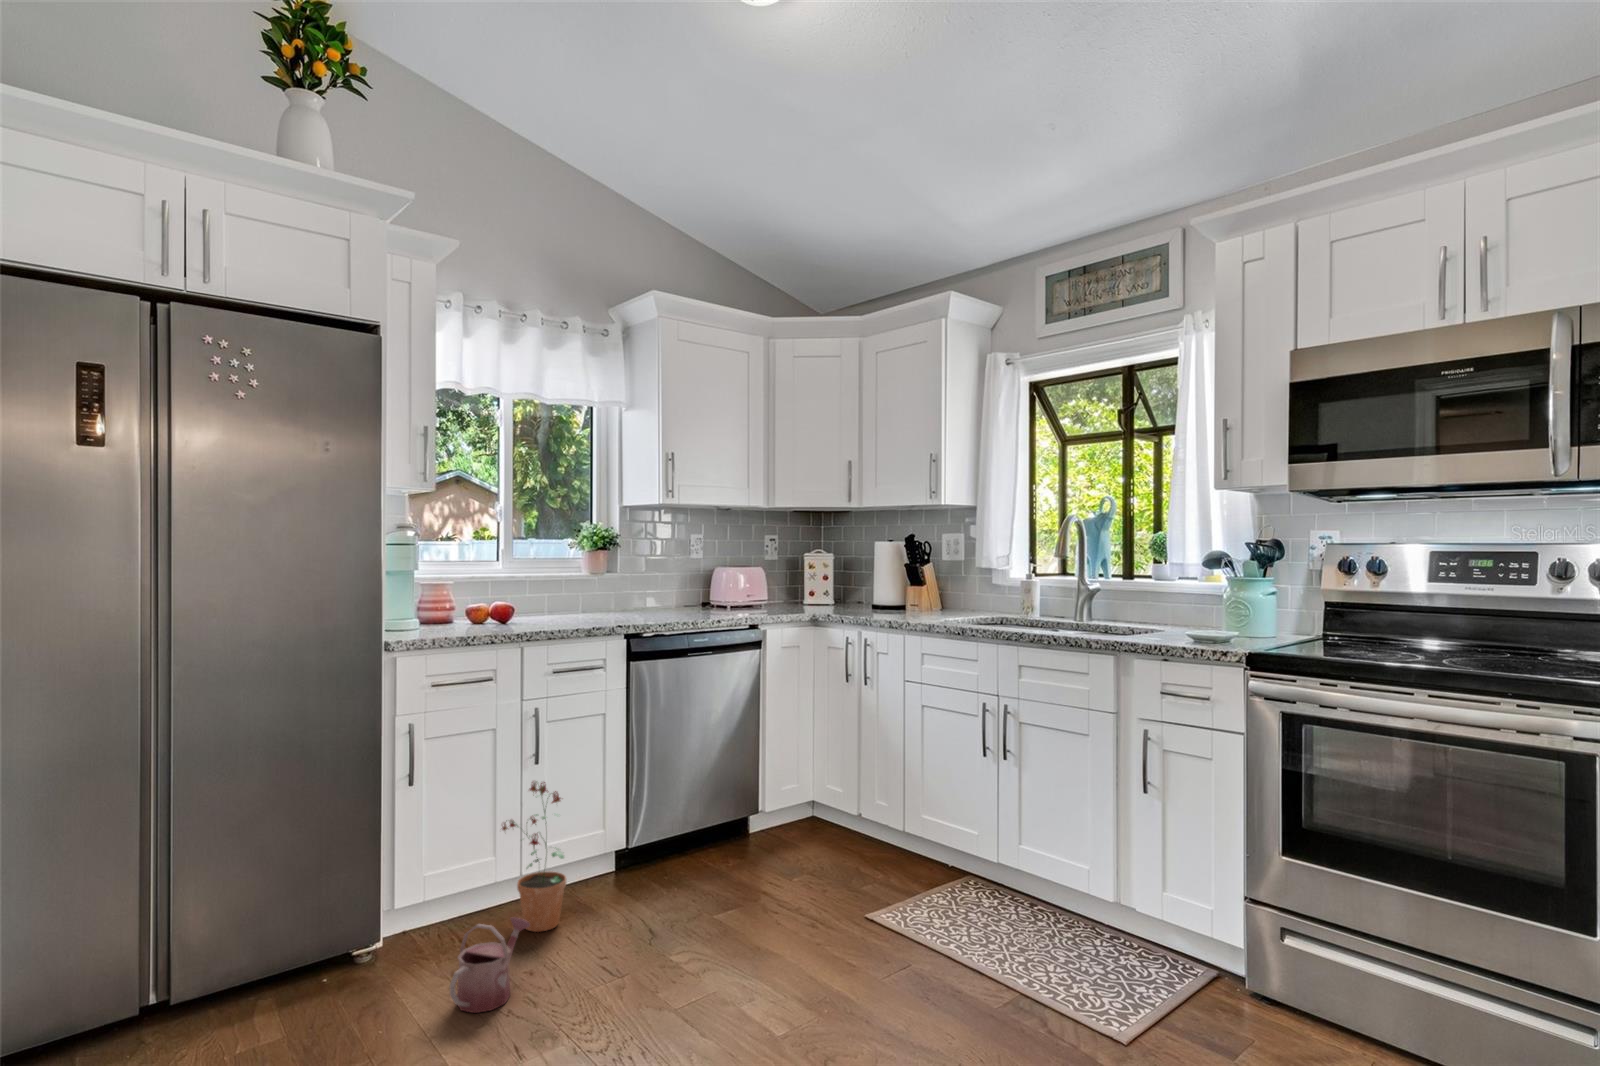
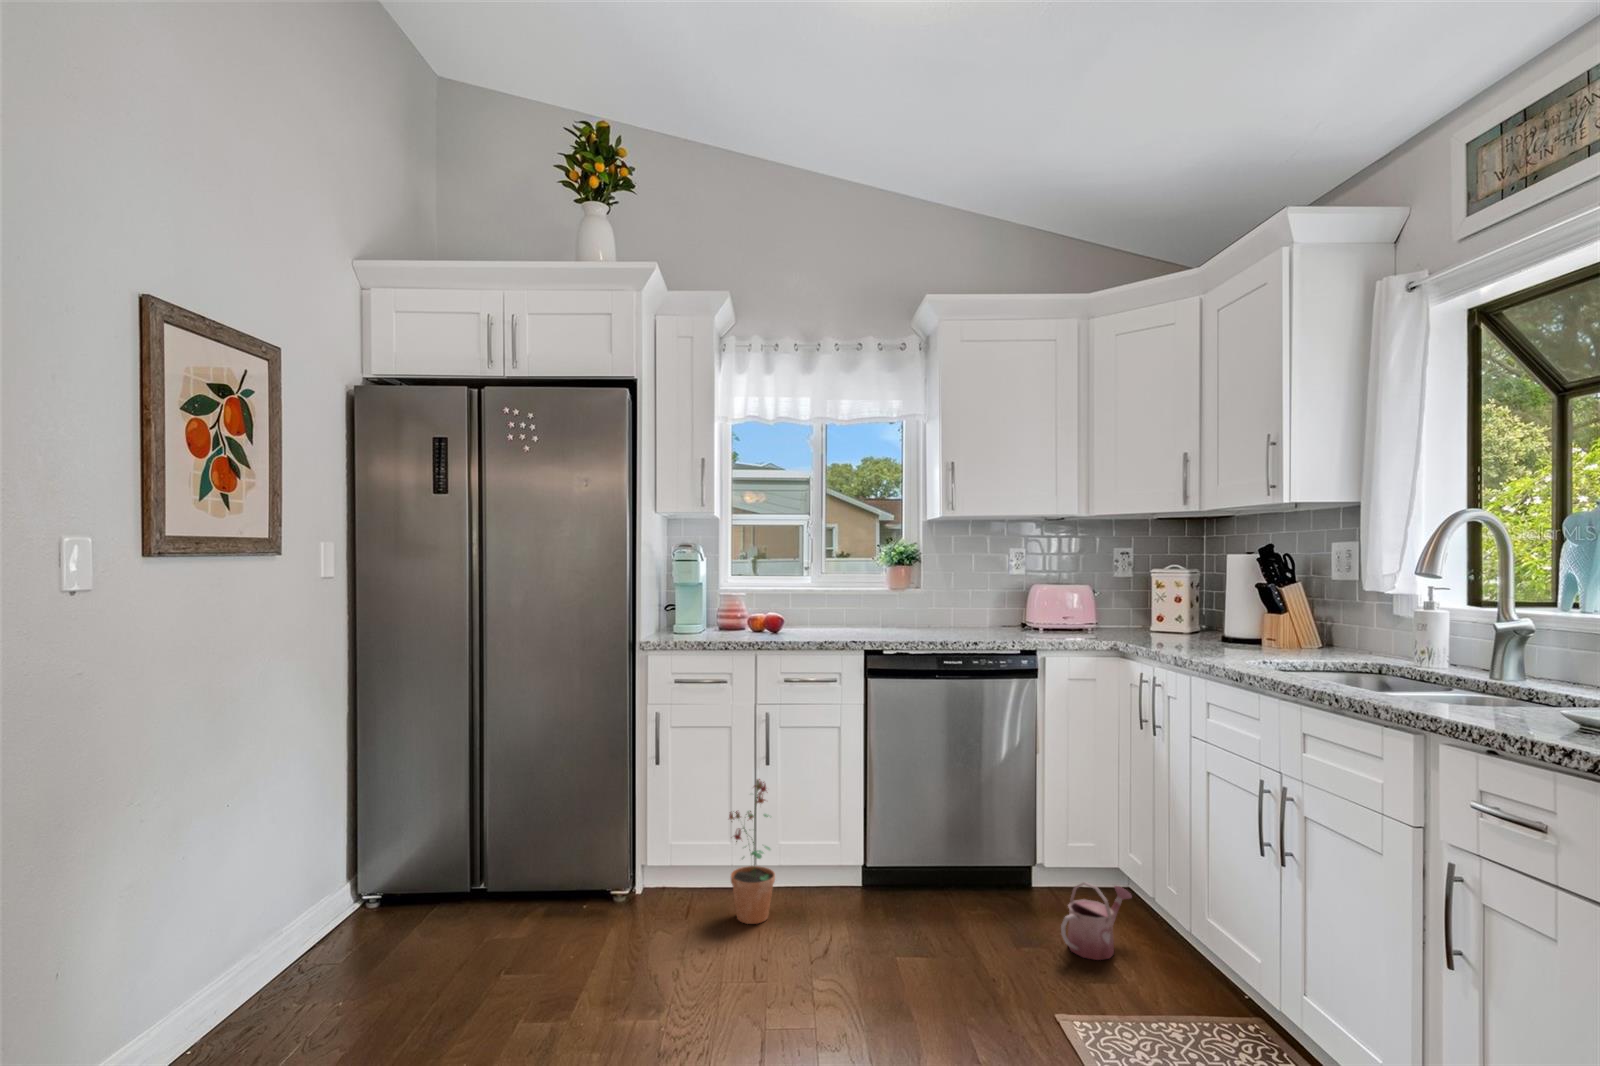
watering can: present [450,917,530,1013] -> present [1061,882,1132,960]

